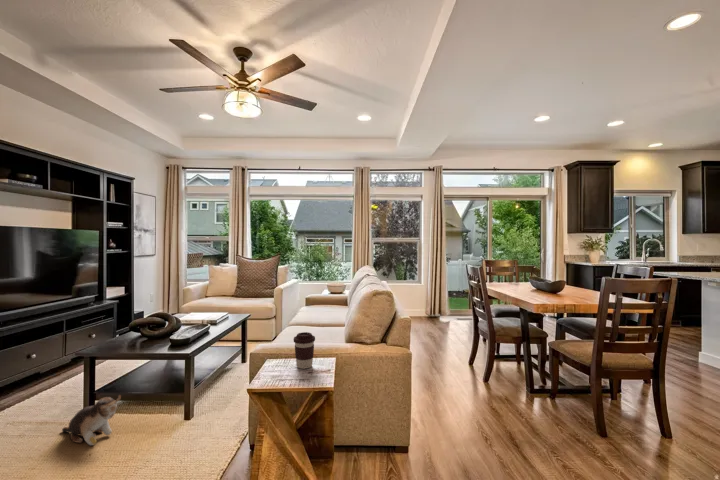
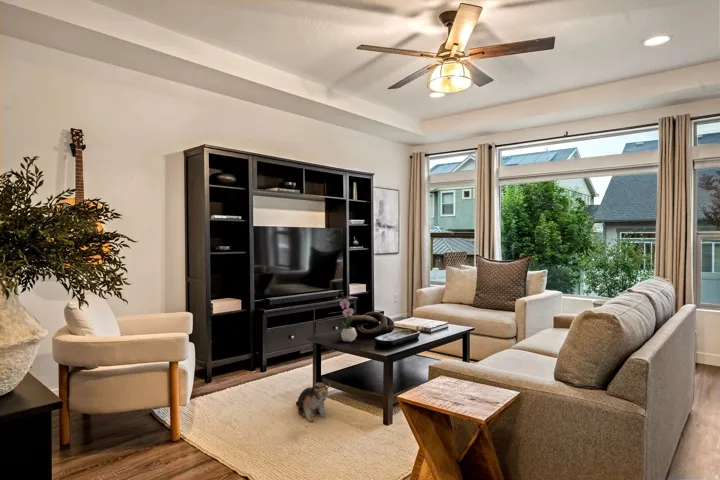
flower arrangement: none [122,295,143,347] -> present [340,293,357,342]
coffee cup: present [294,332,315,369] -> none [457,352,483,395]

